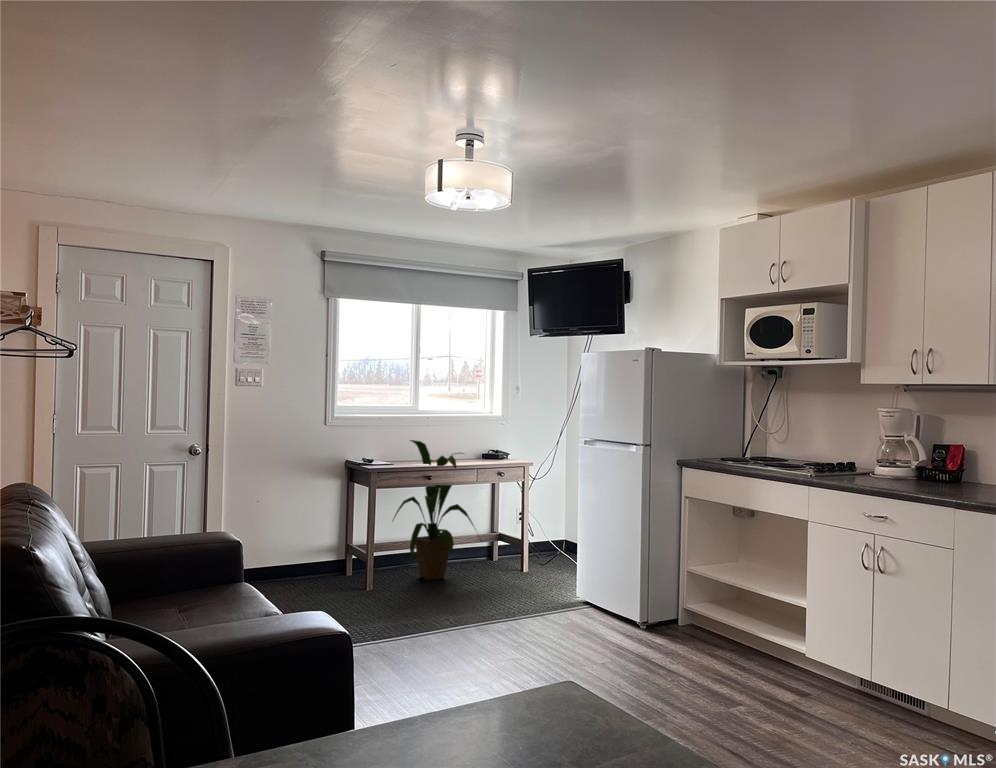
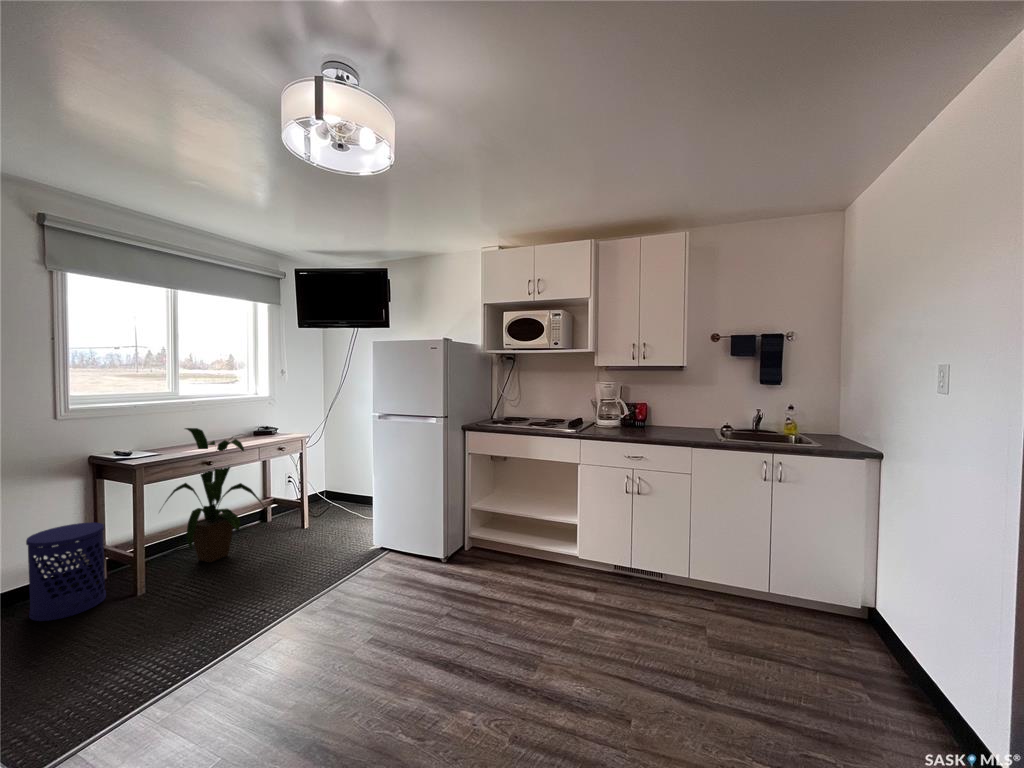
waste bin: none [302,517,350,591] -> present [26,522,106,621]

